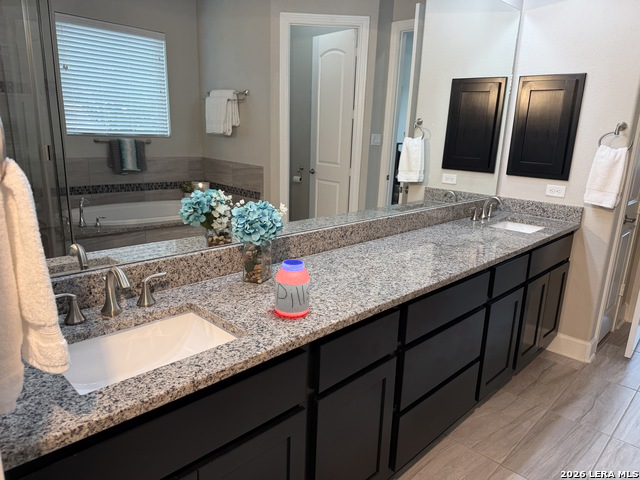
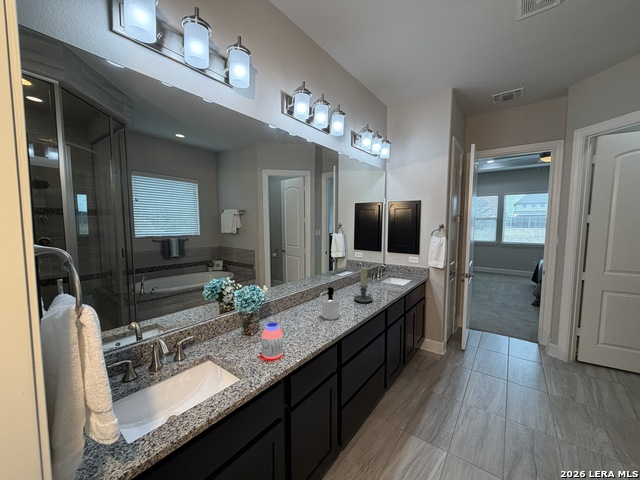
candle holder: none [436,191,470,254] -> present [354,267,373,303]
soap dispenser: none [374,218,410,273] -> present [319,287,340,320]

